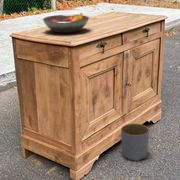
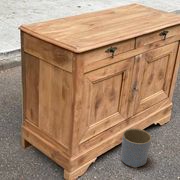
fruit bowl: present [43,13,89,33] -> none [54,10,103,32]

